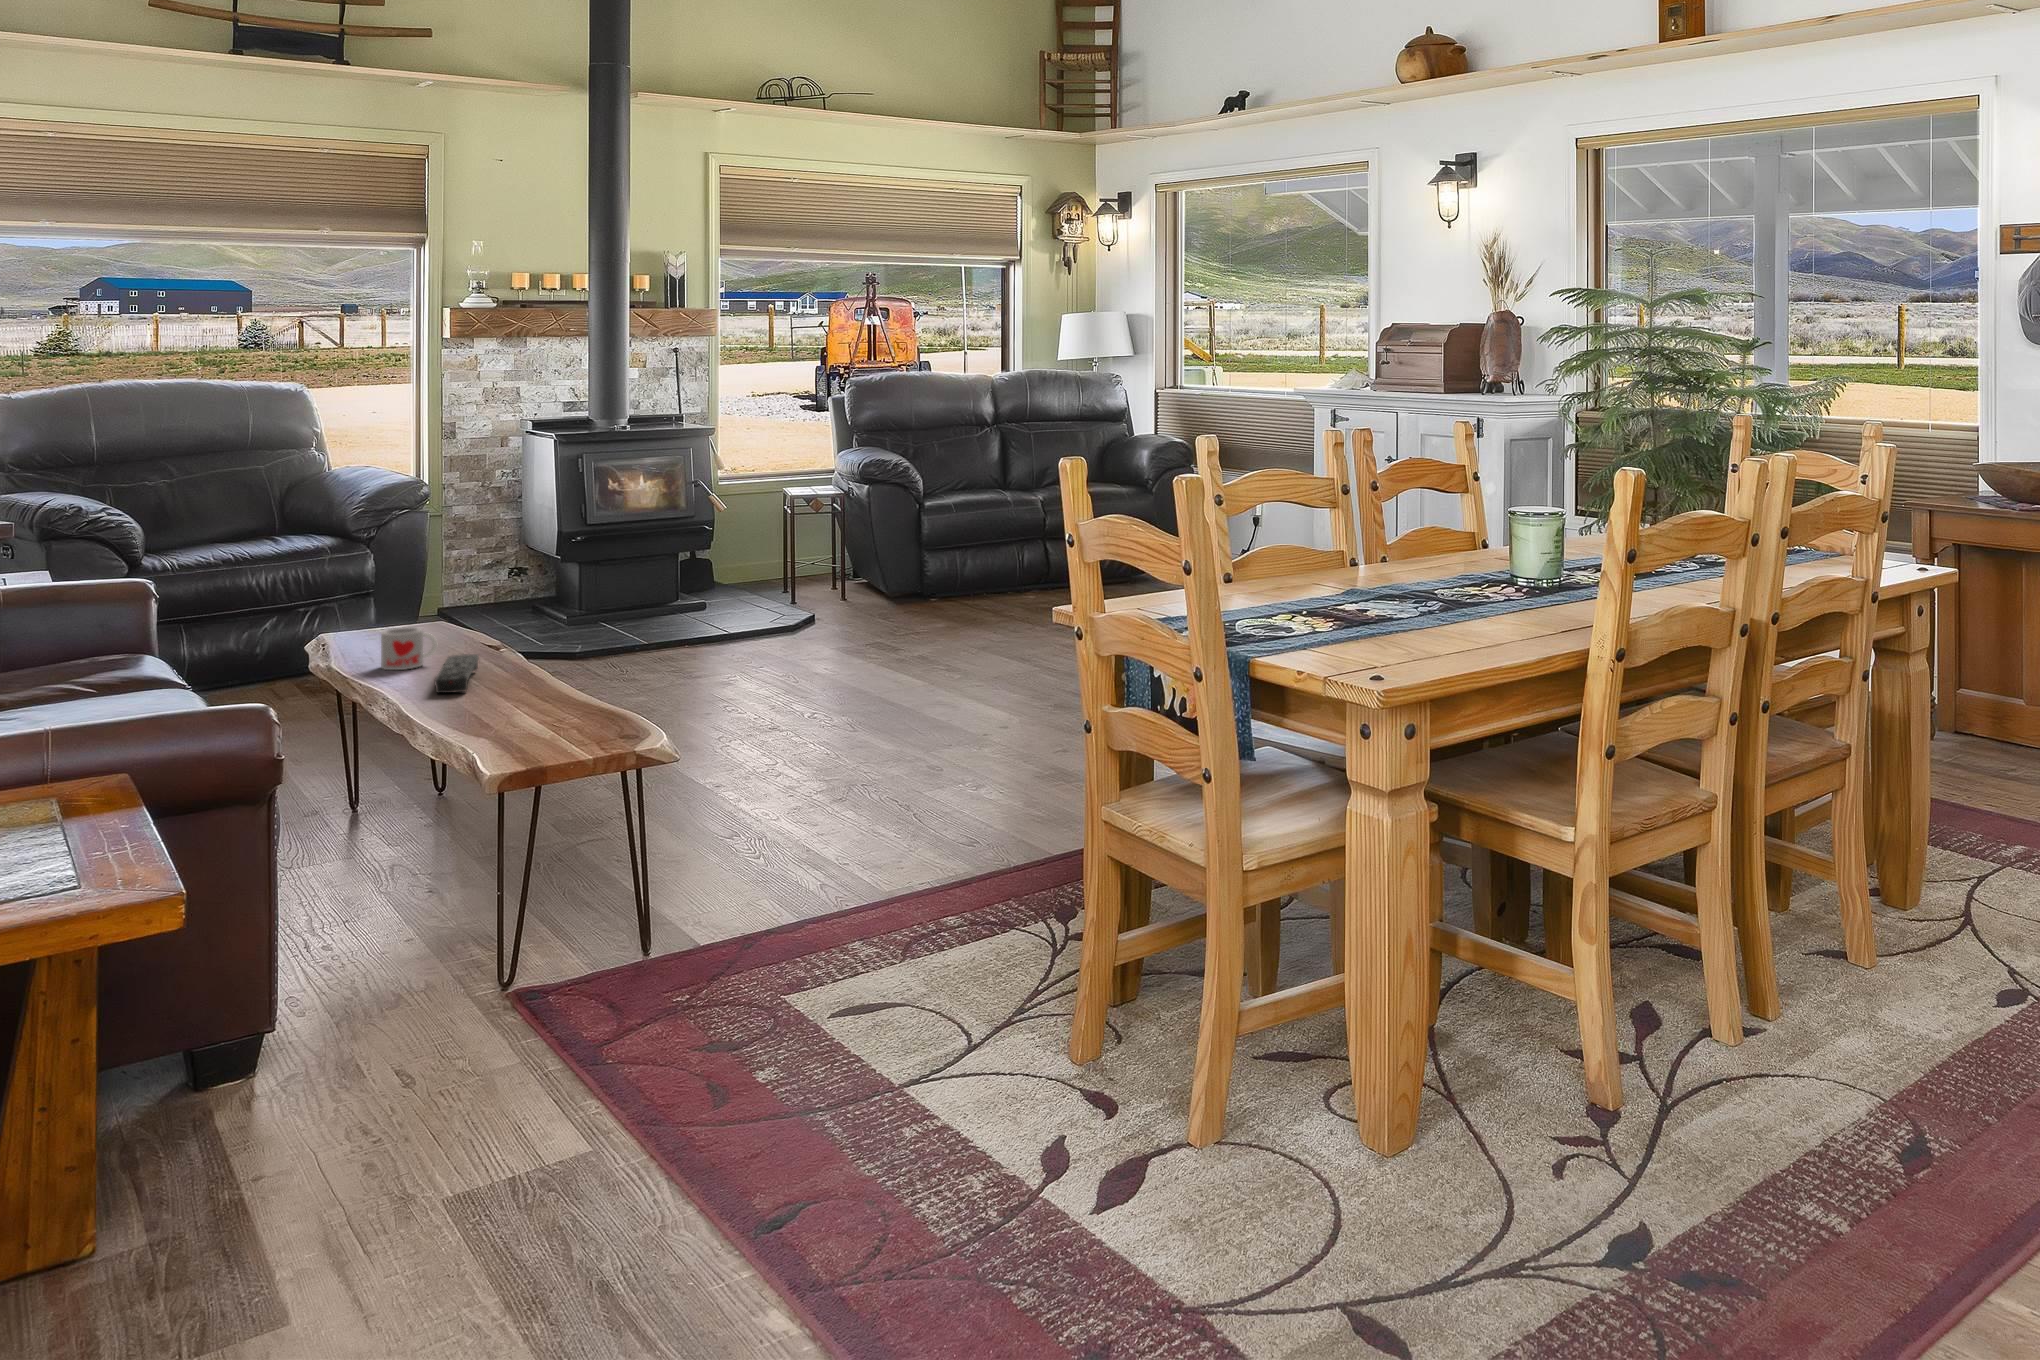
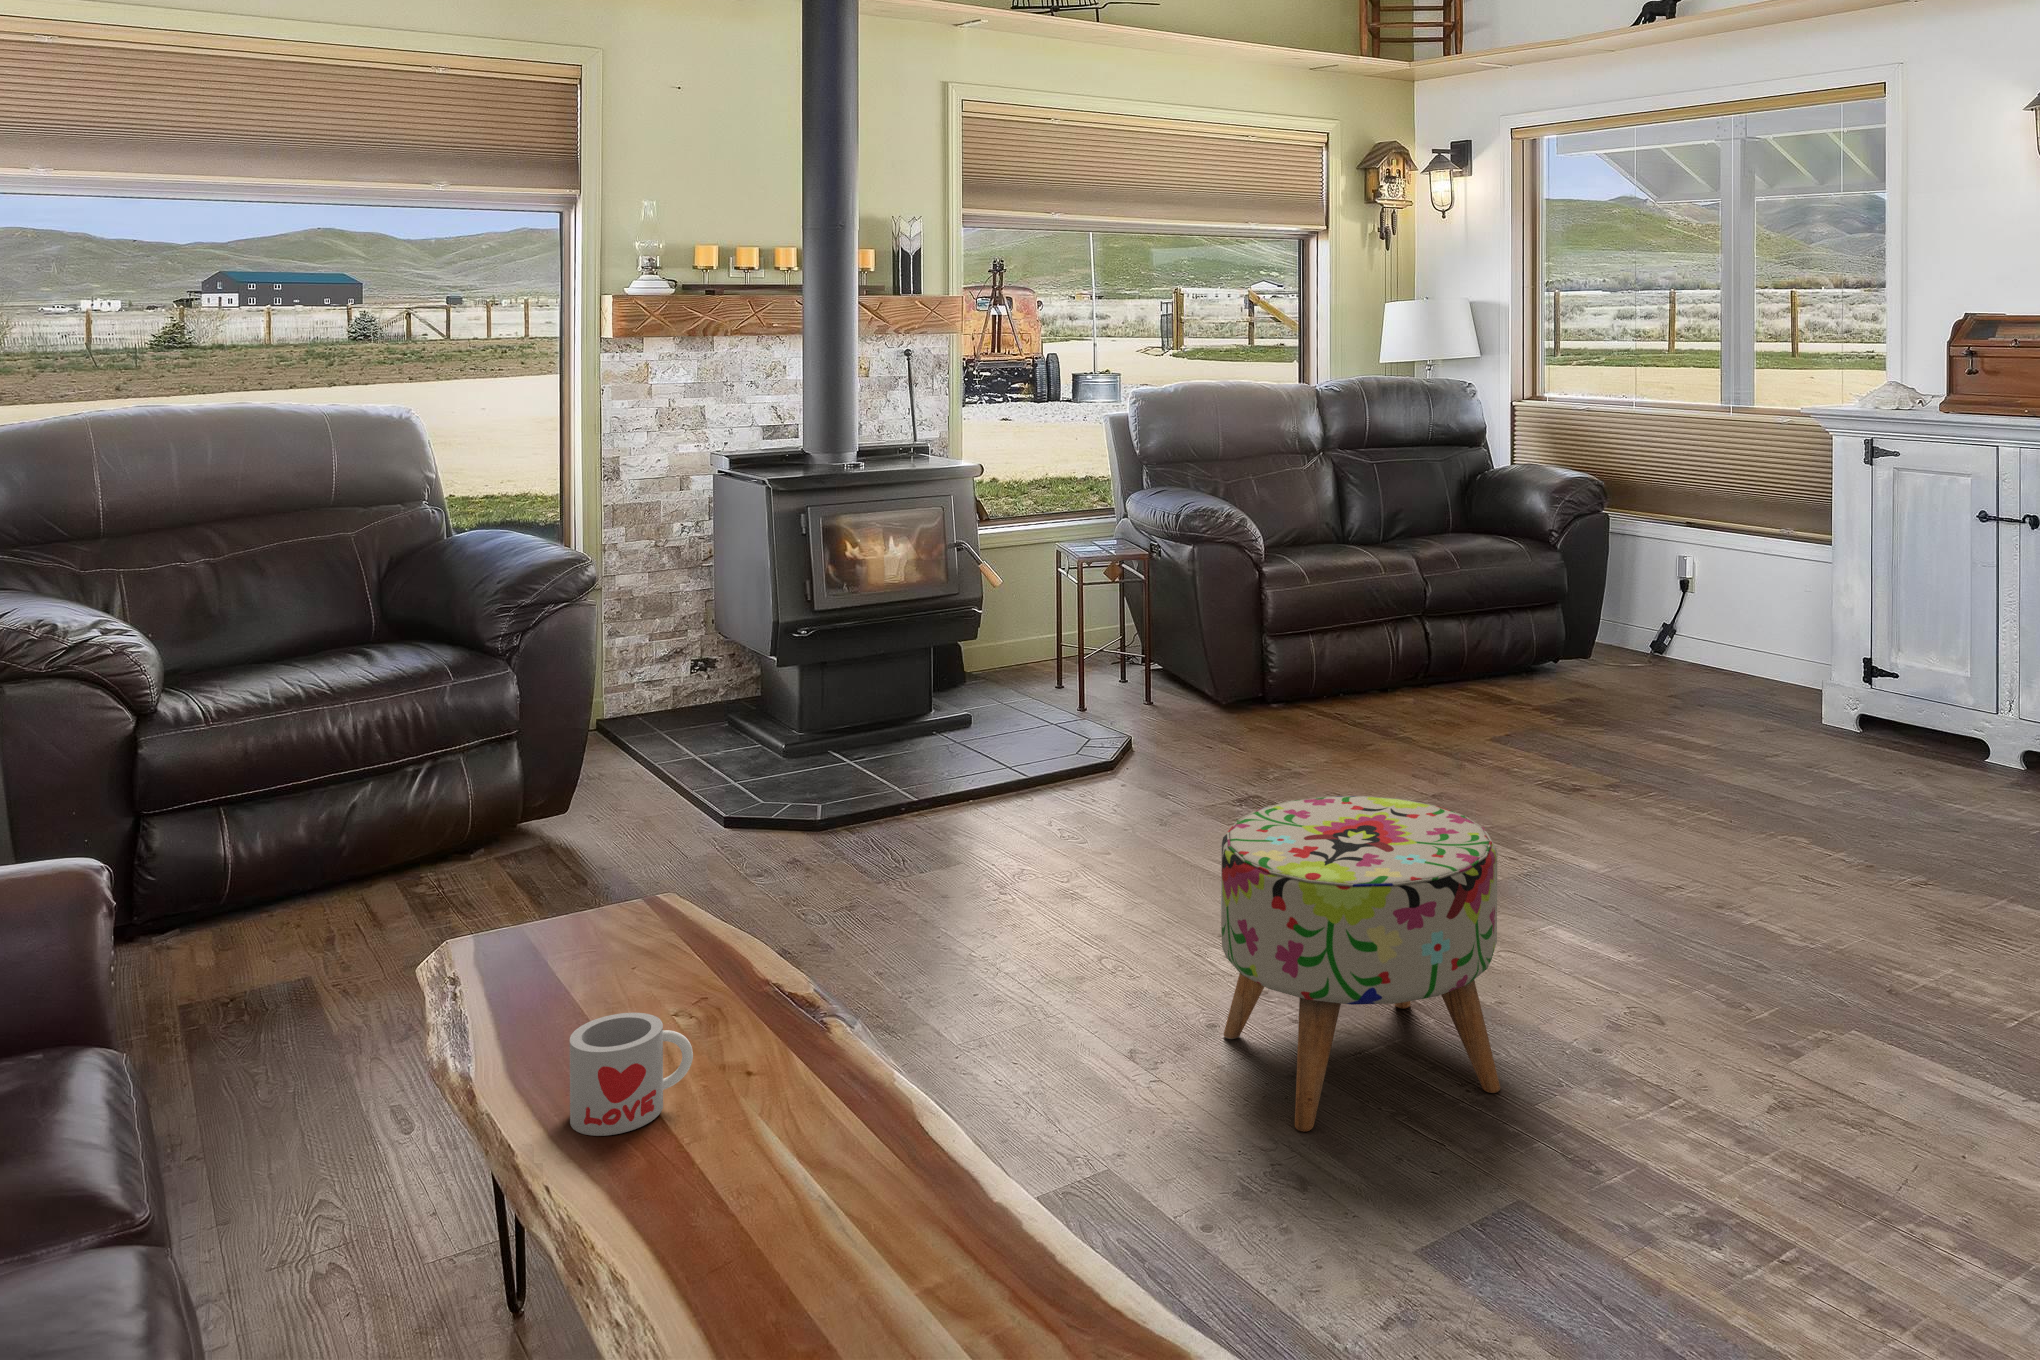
ottoman: none [765,597,923,755] -> present [1221,796,1500,1132]
remote control: present [435,654,479,693] -> none [723,1097,802,1286]

